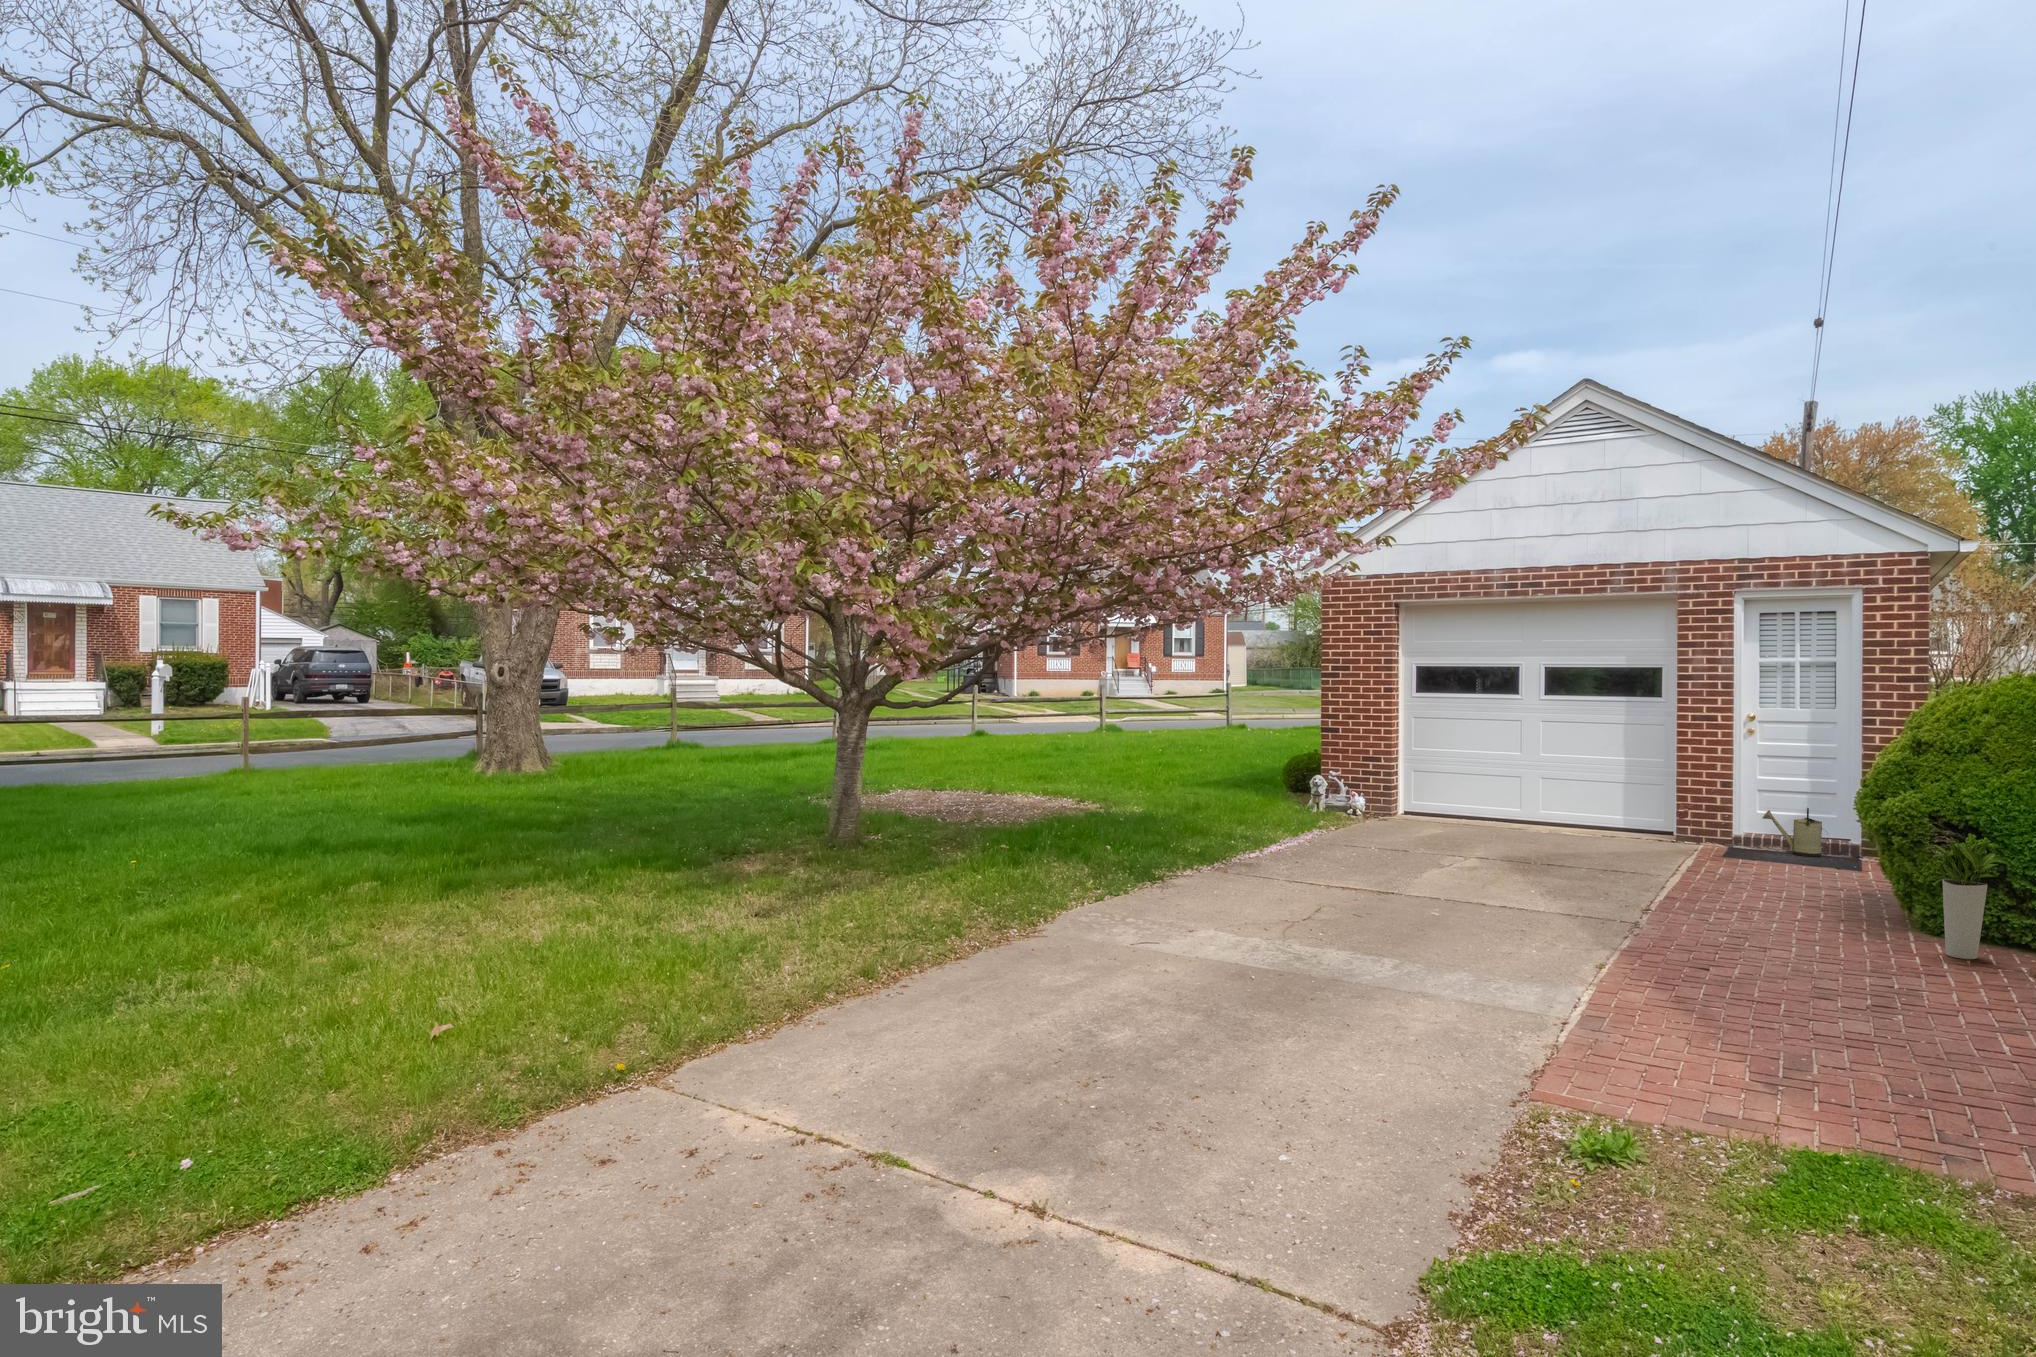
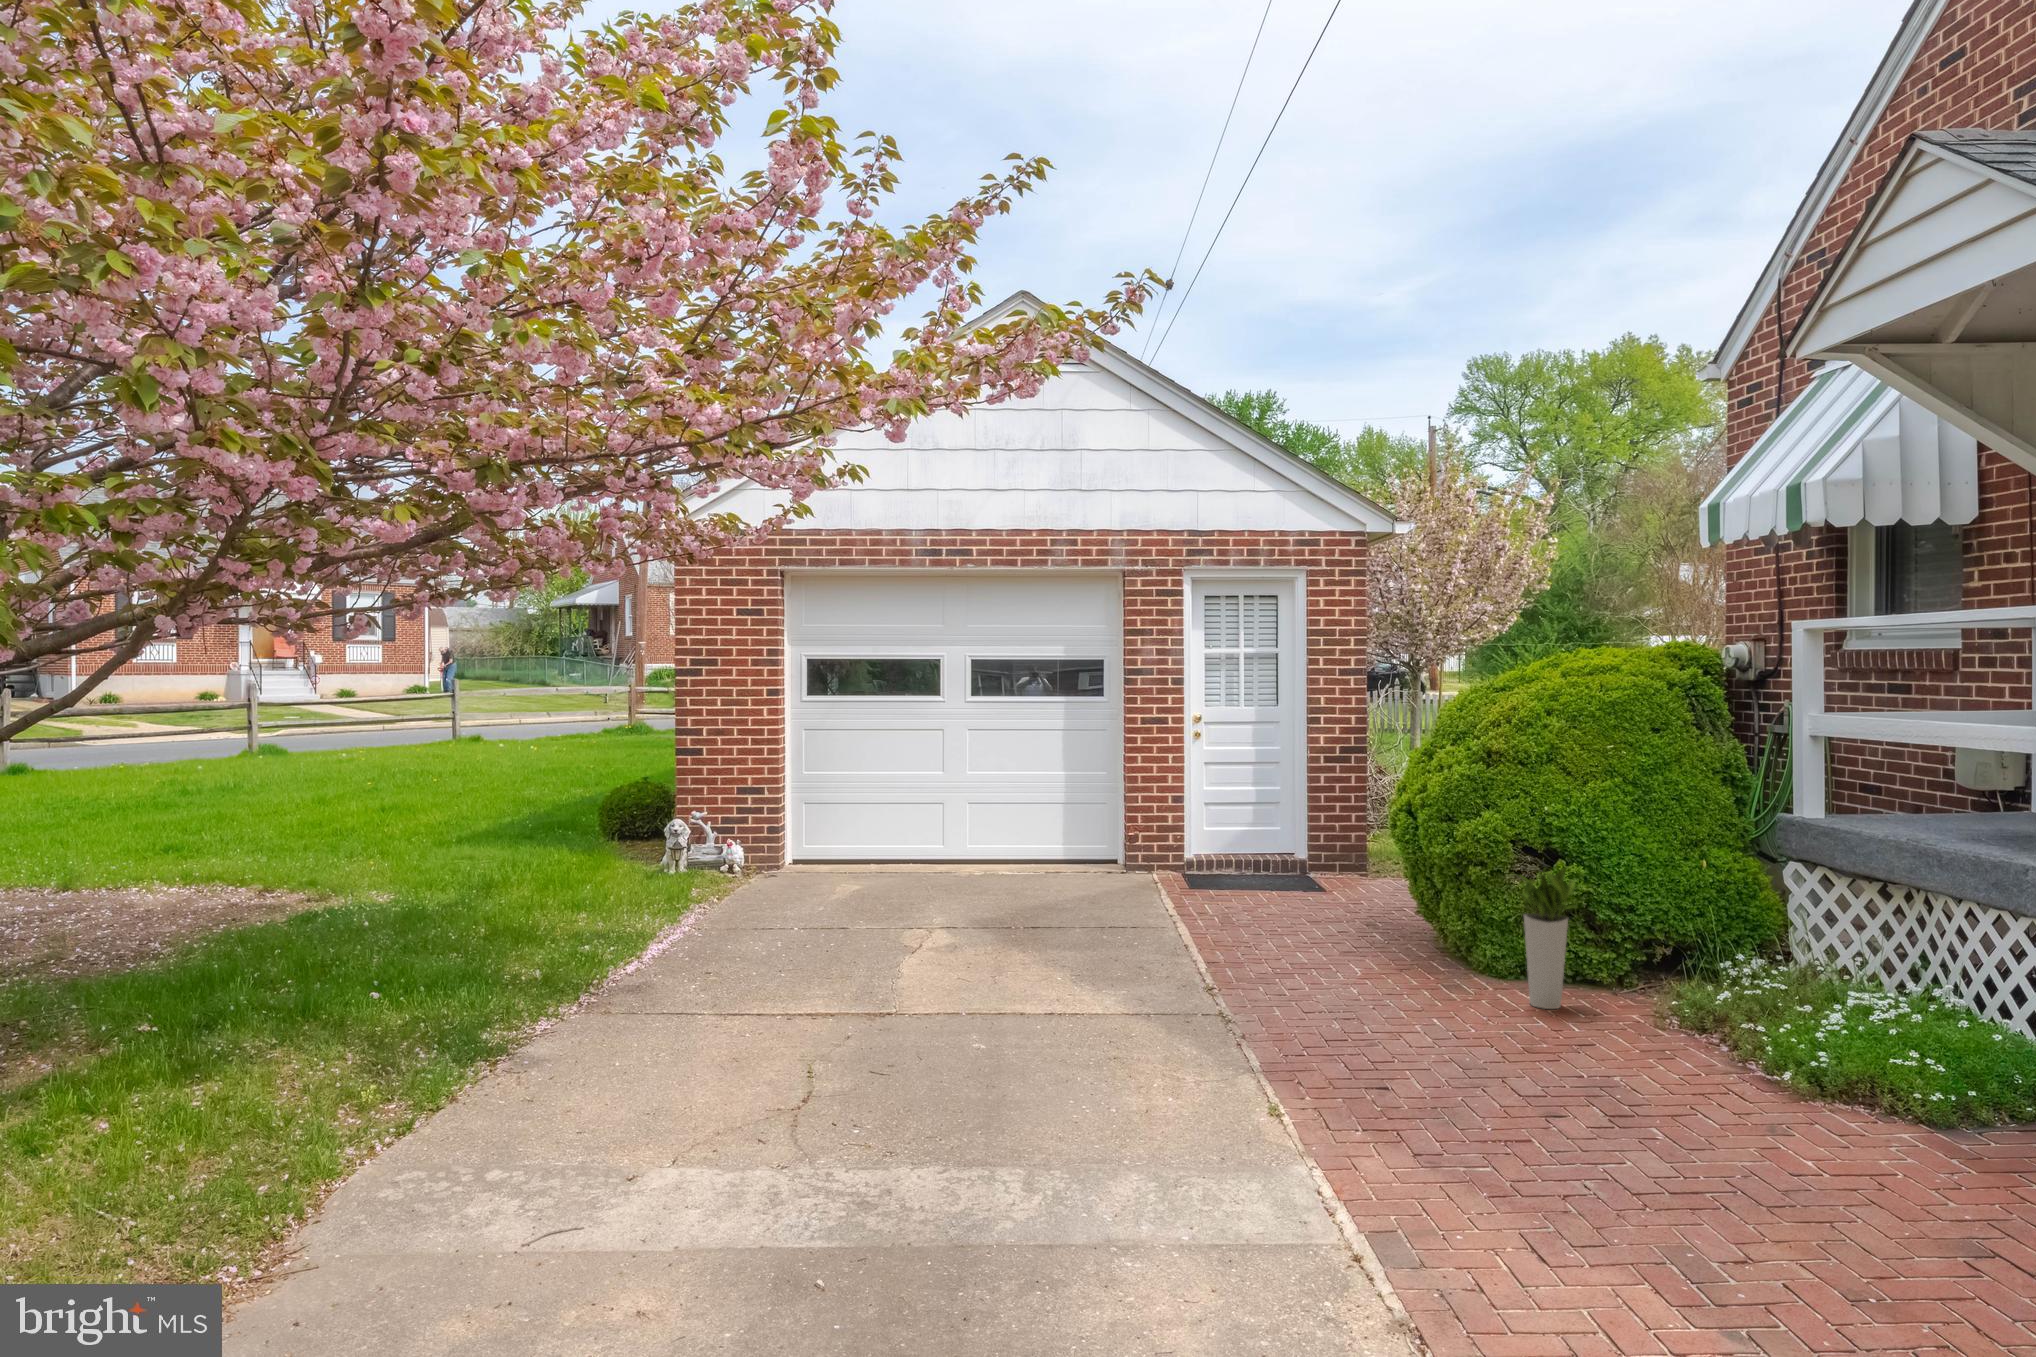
watering can: present [1762,808,1822,857] -> none [1214,821,1277,877]

